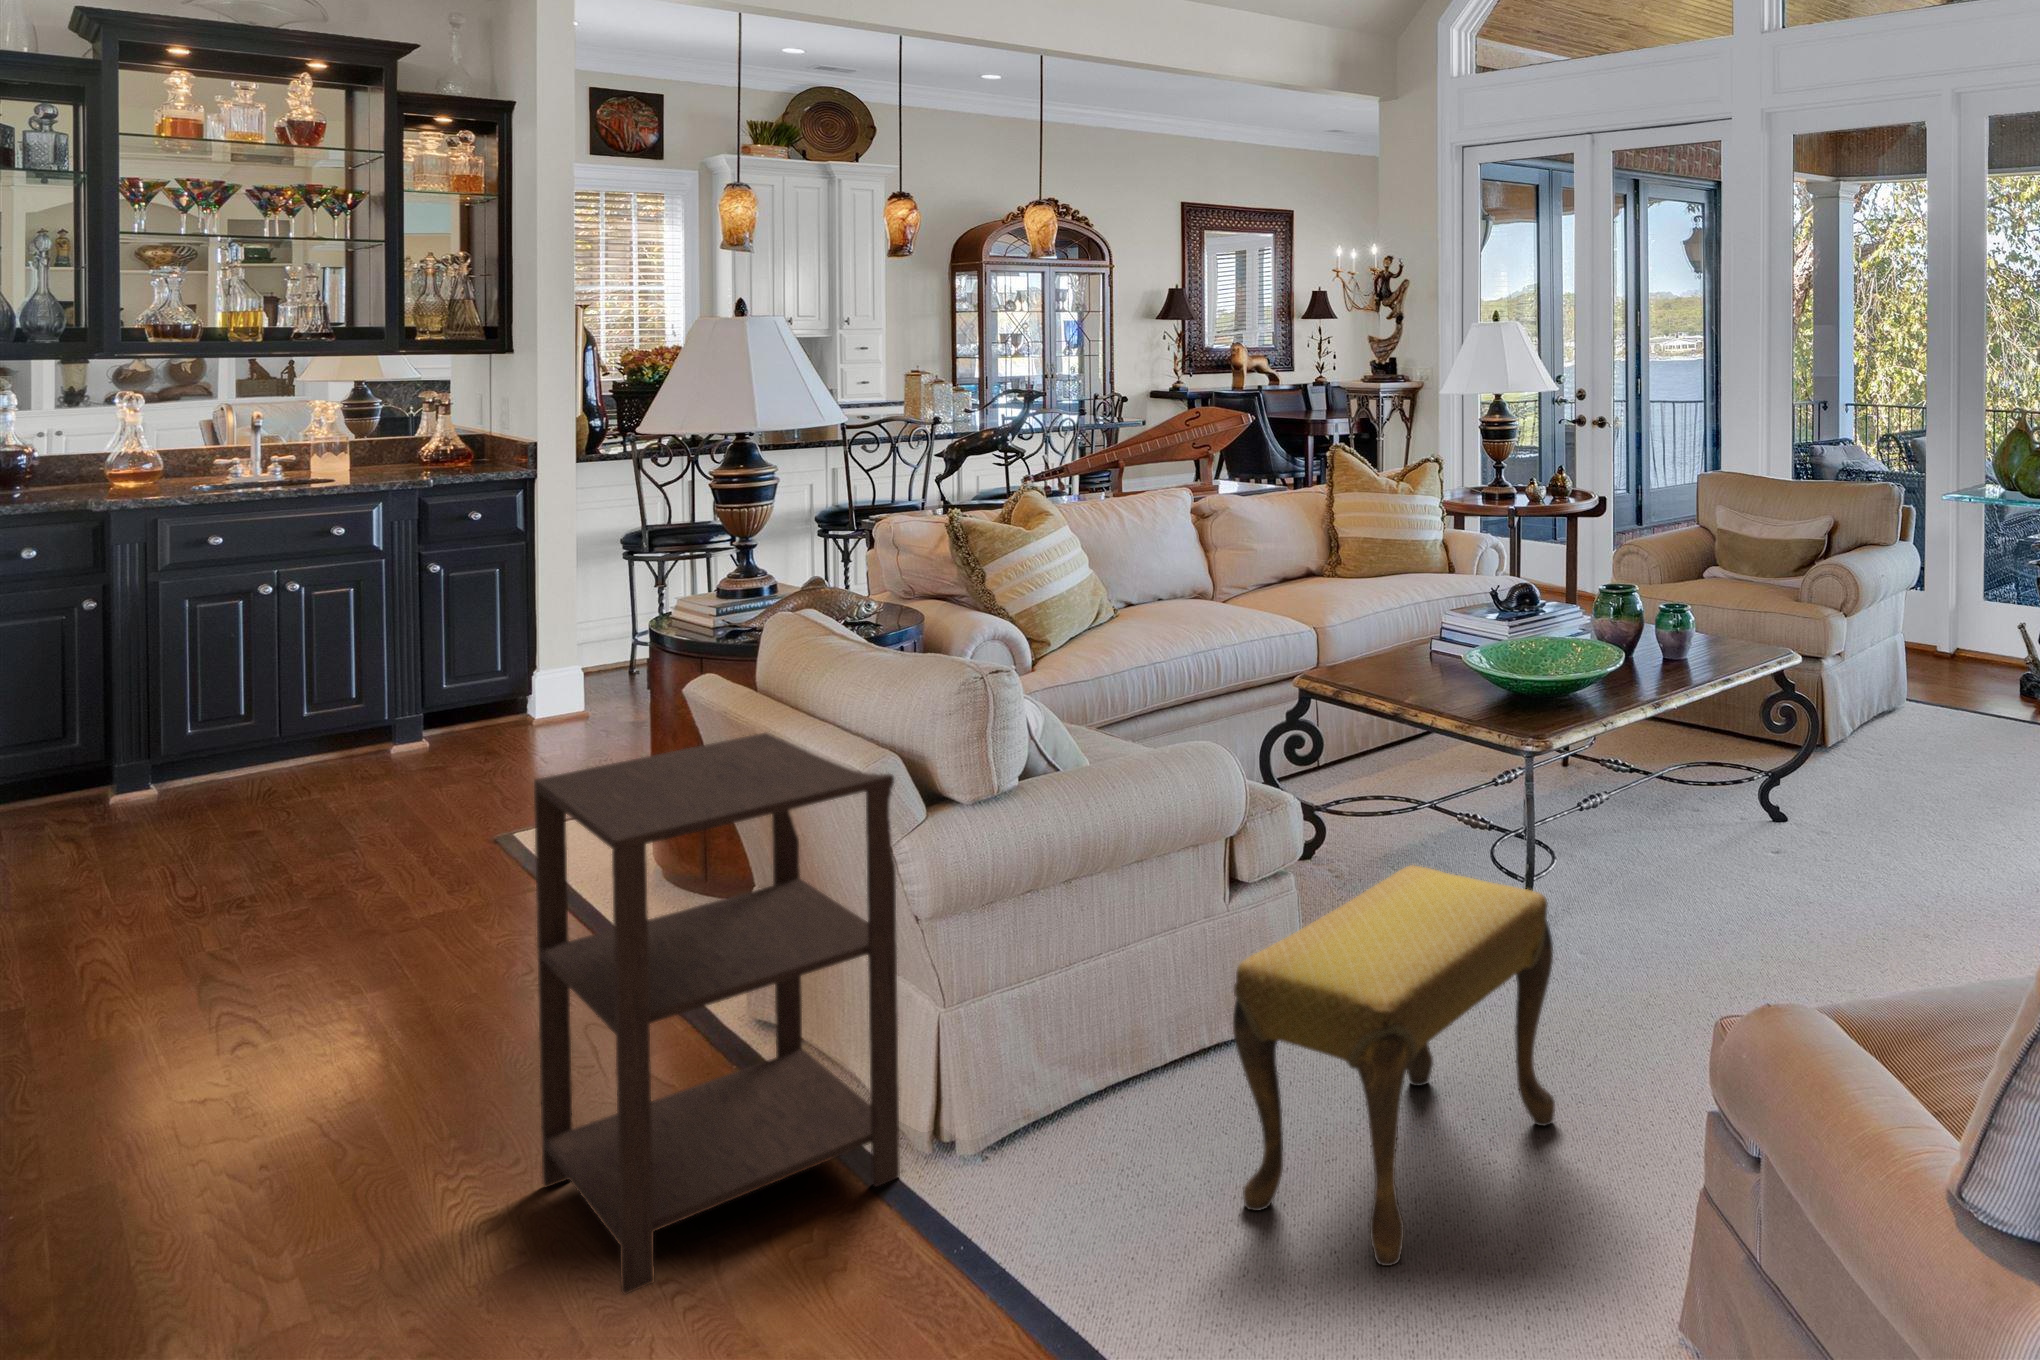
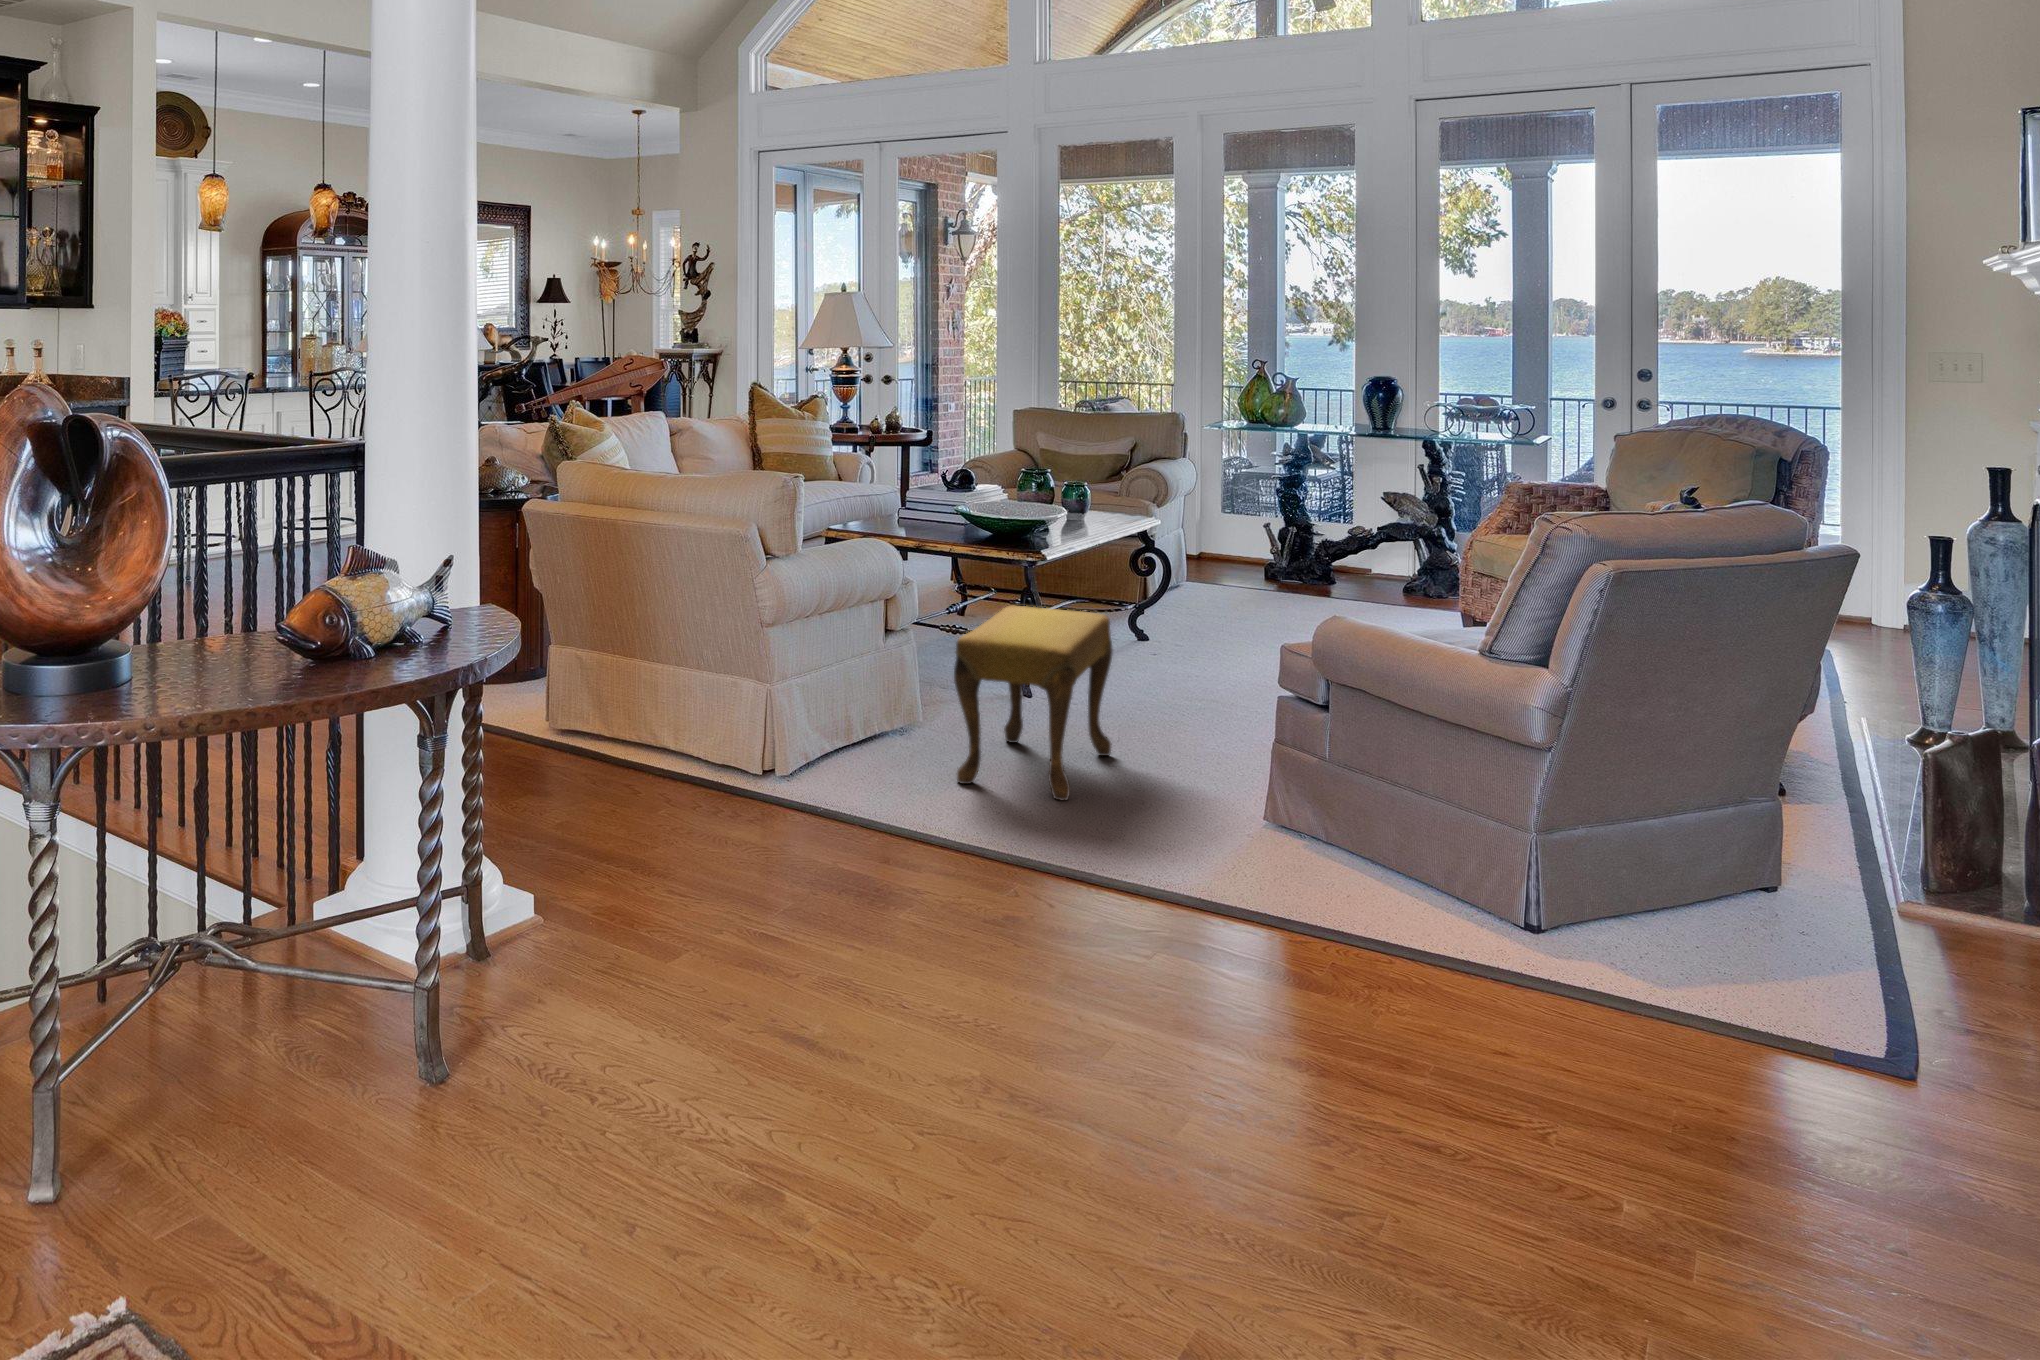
side table: present [534,733,900,1294] -> none [530,517,742,811]

